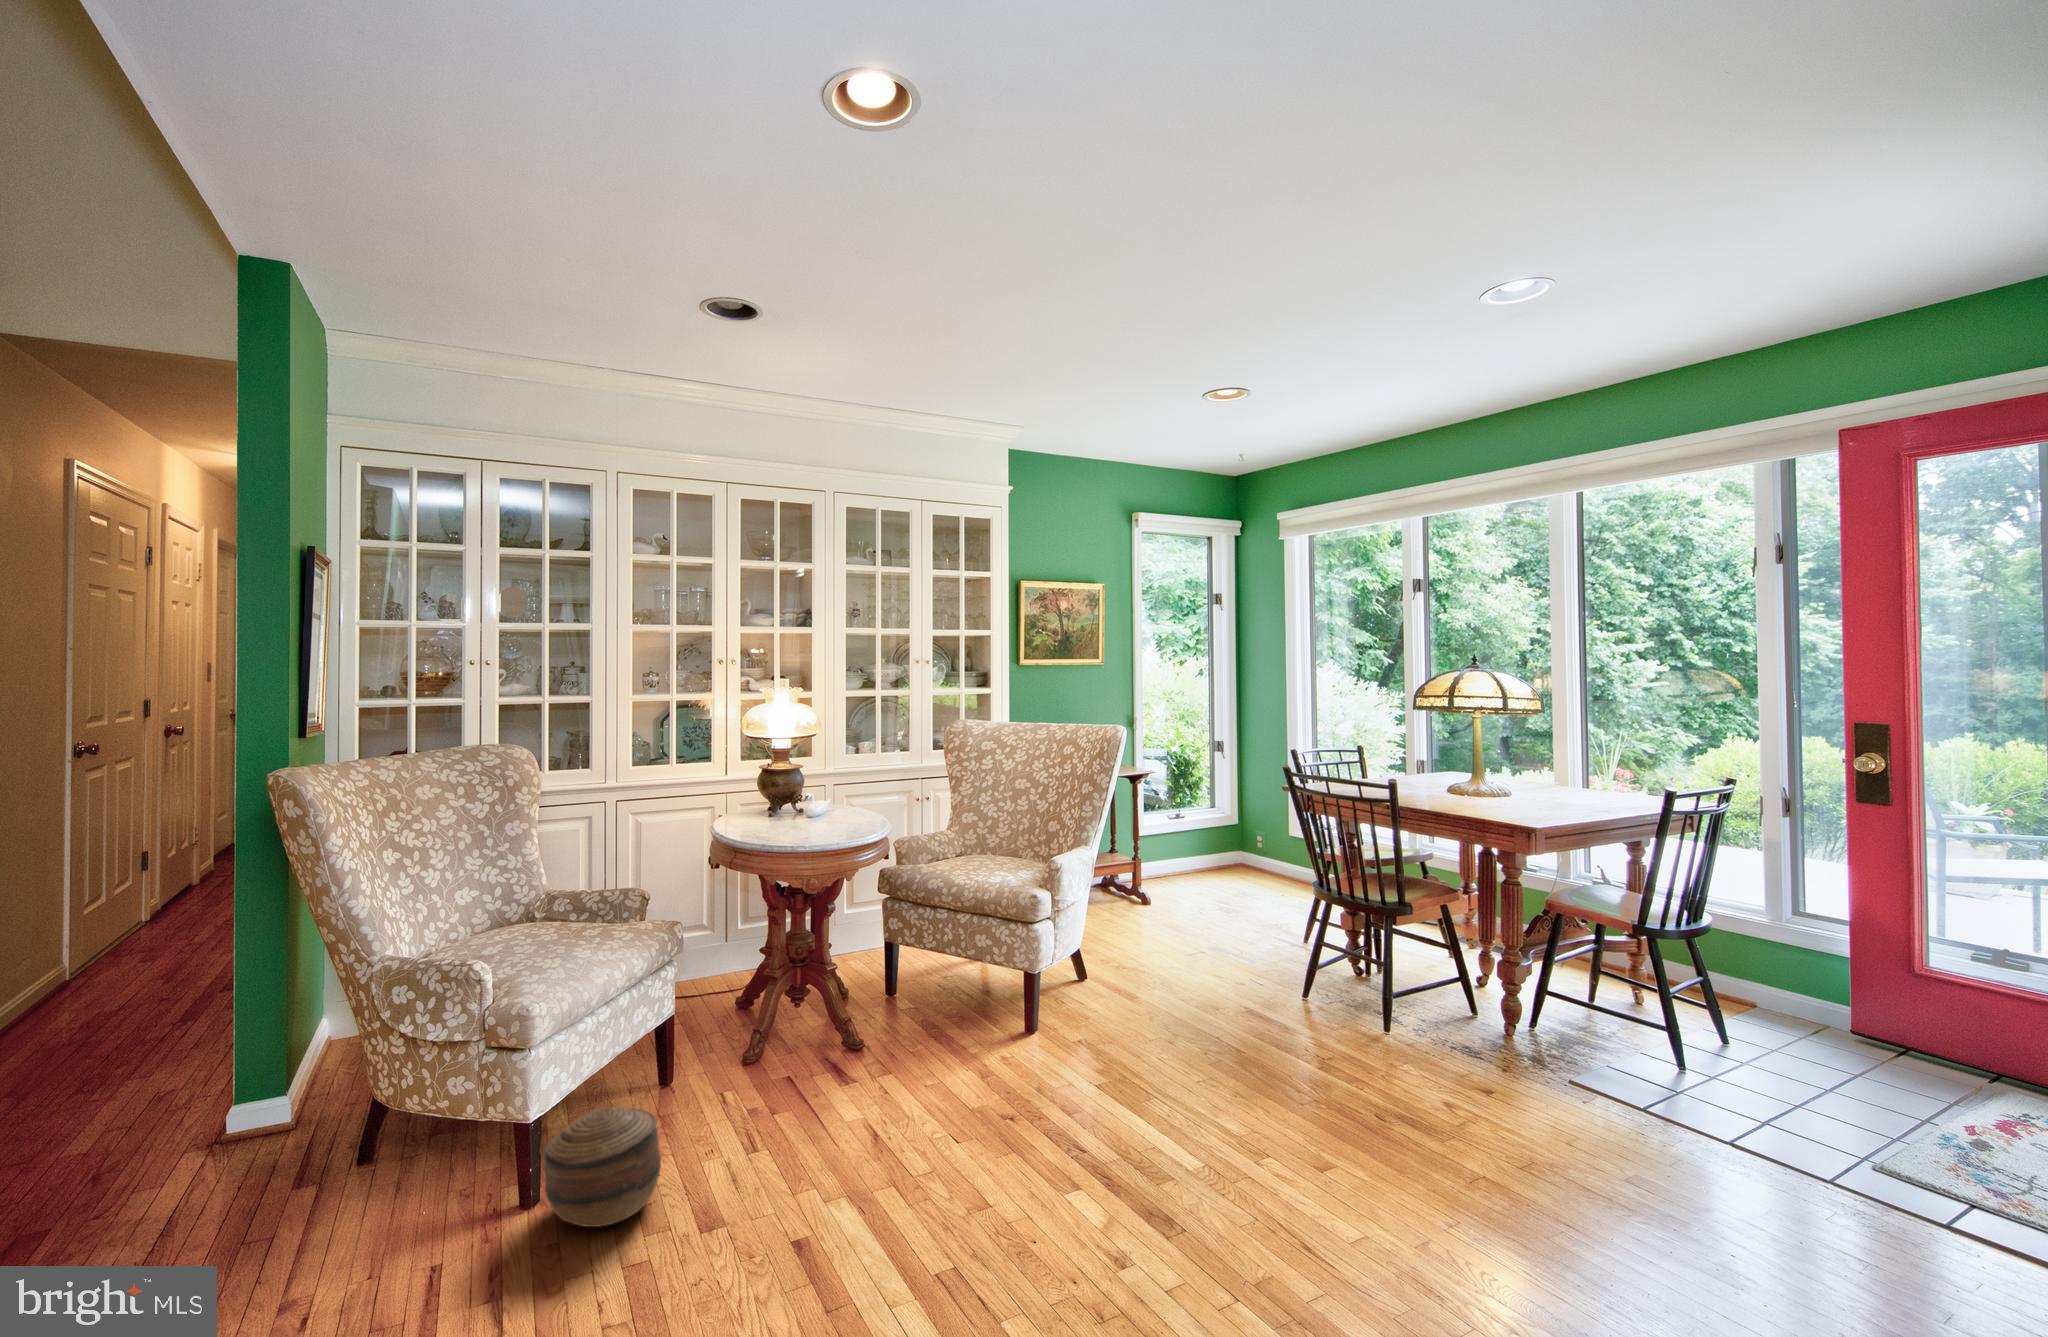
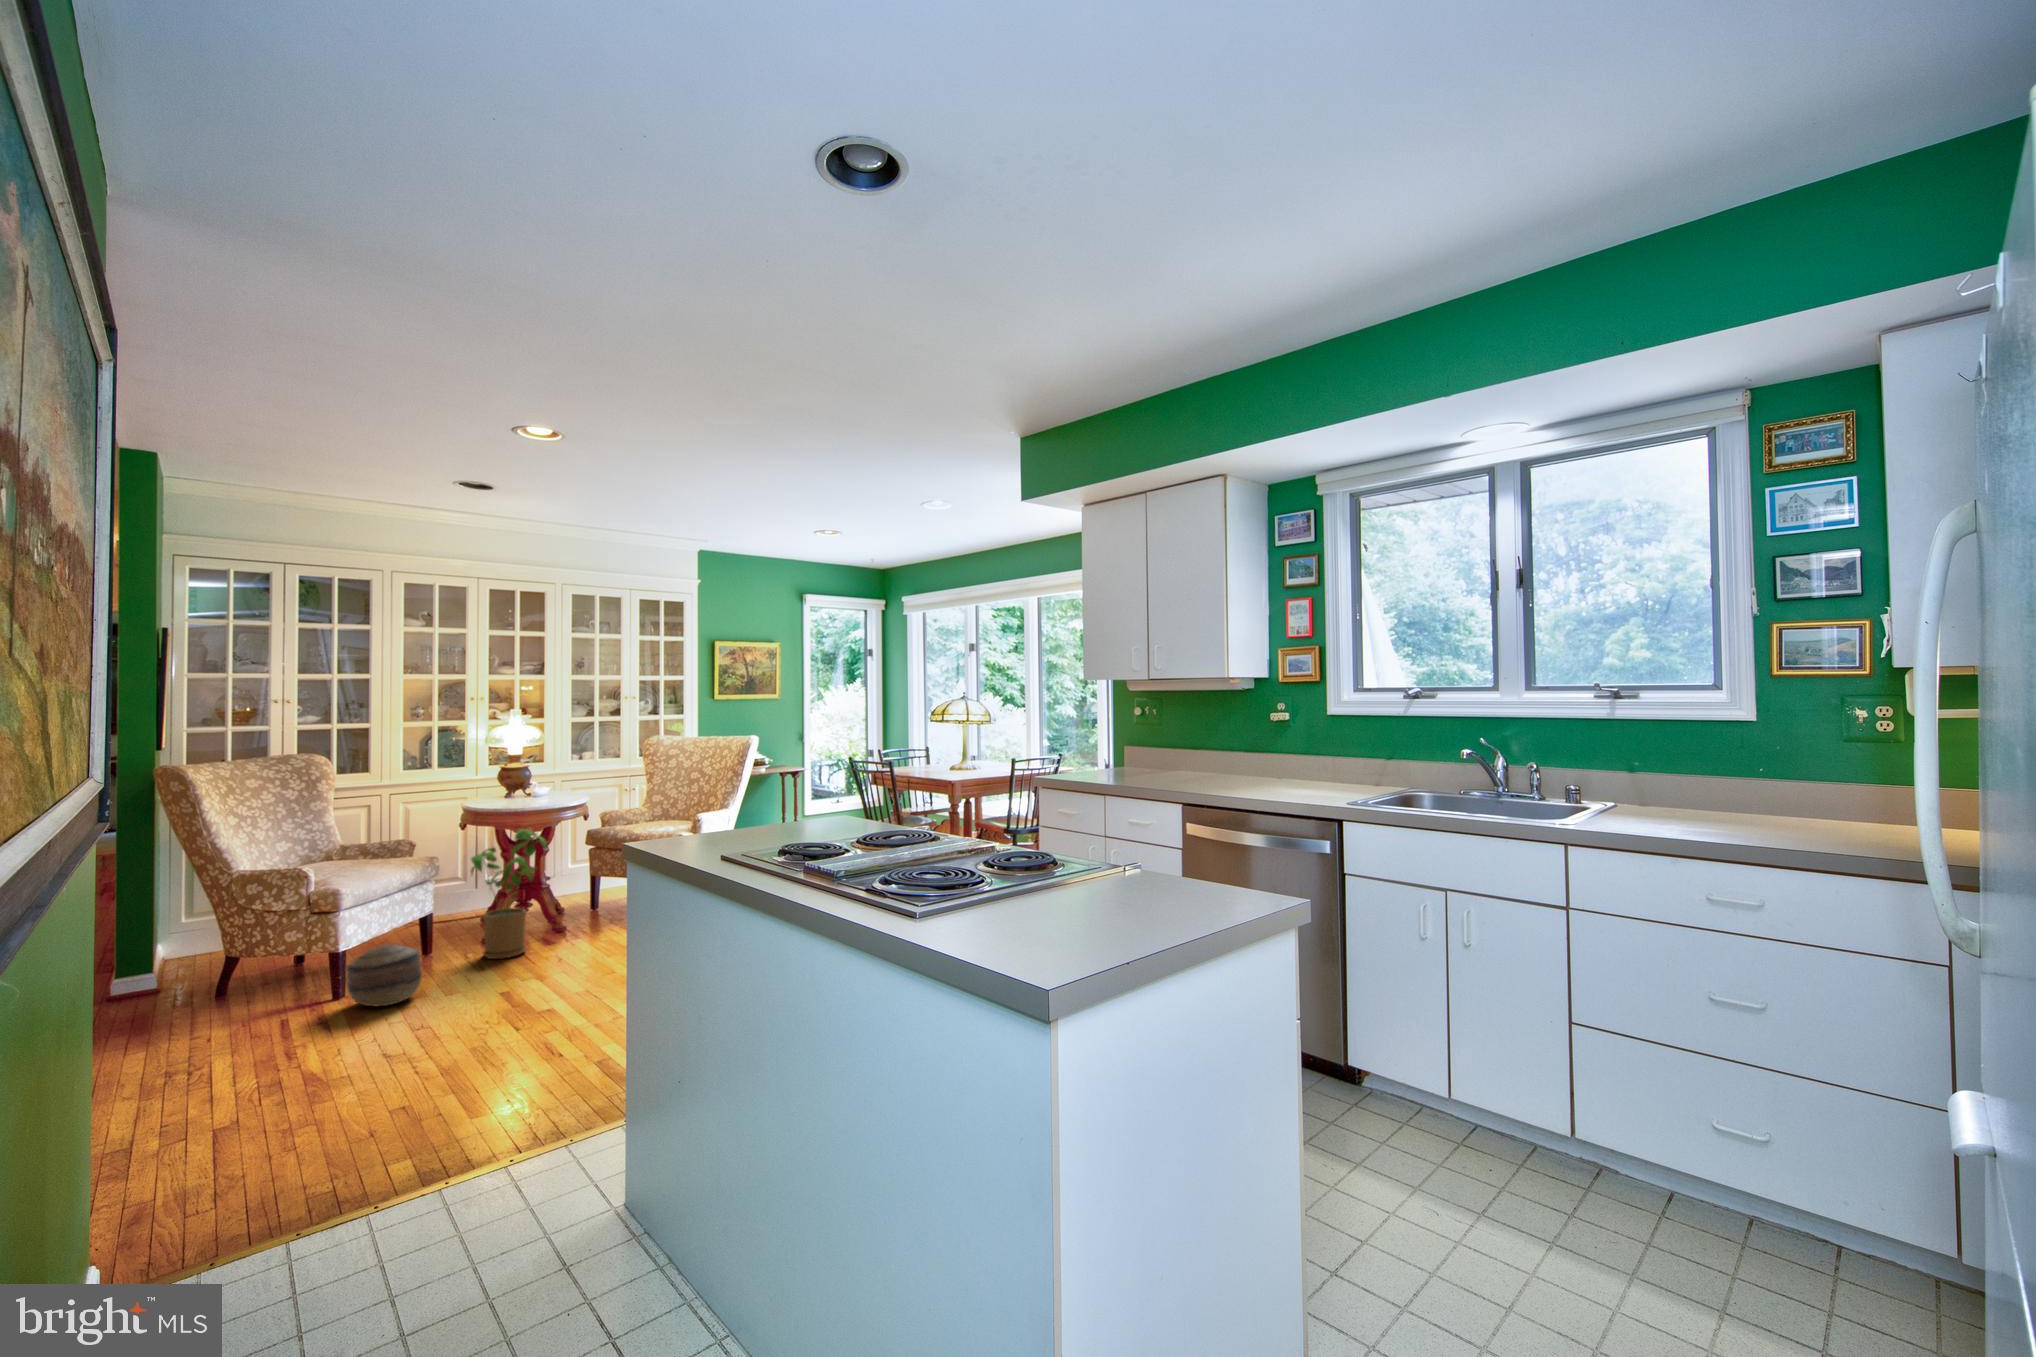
house plant: none [728,885,843,1096] -> present [471,829,547,959]

